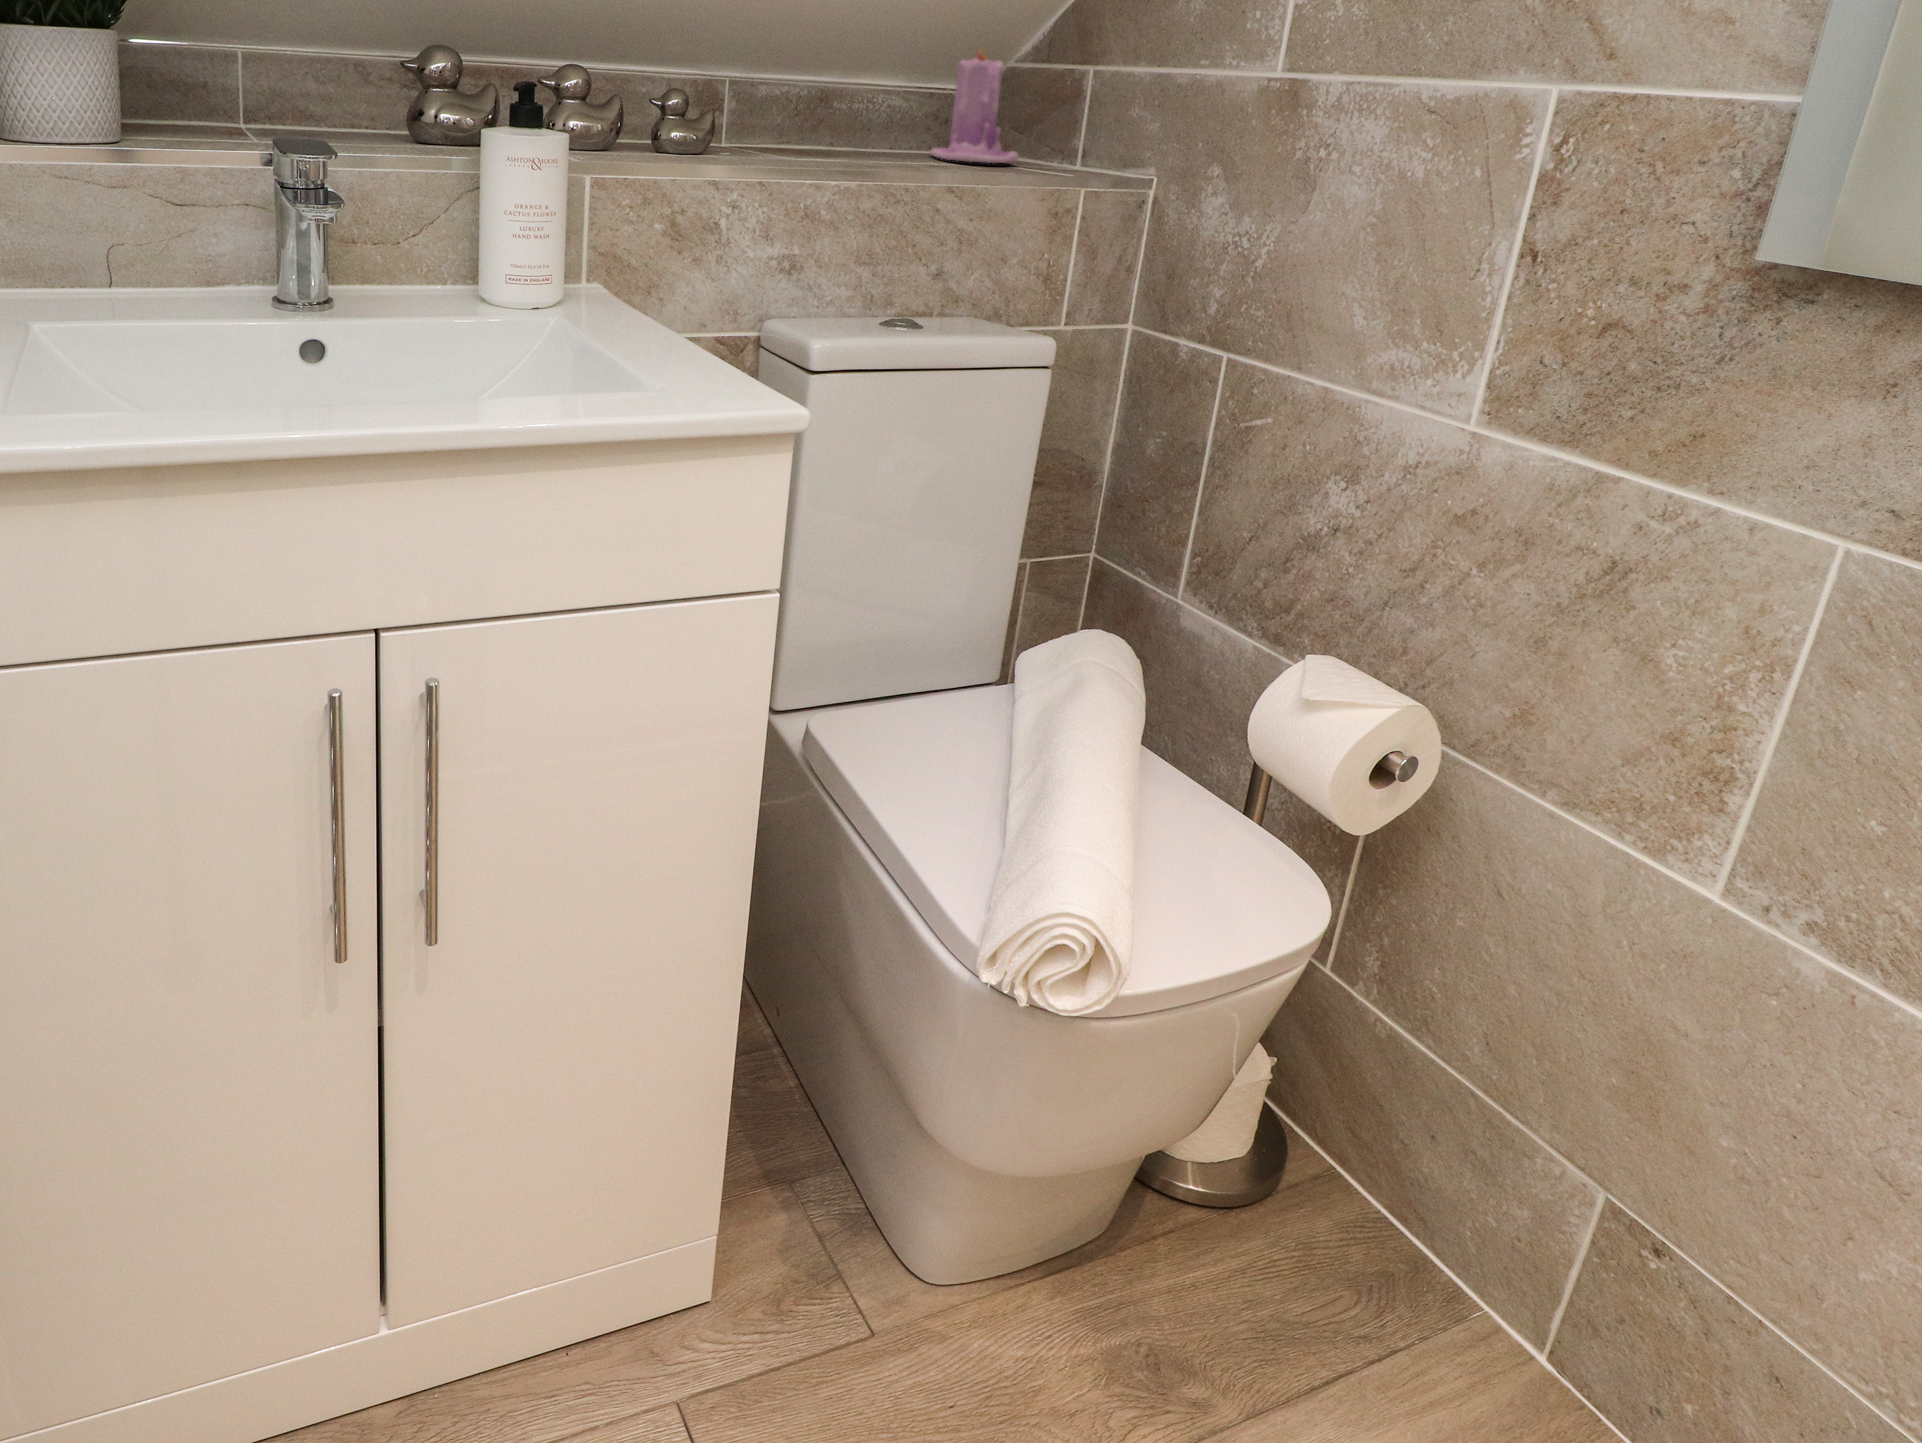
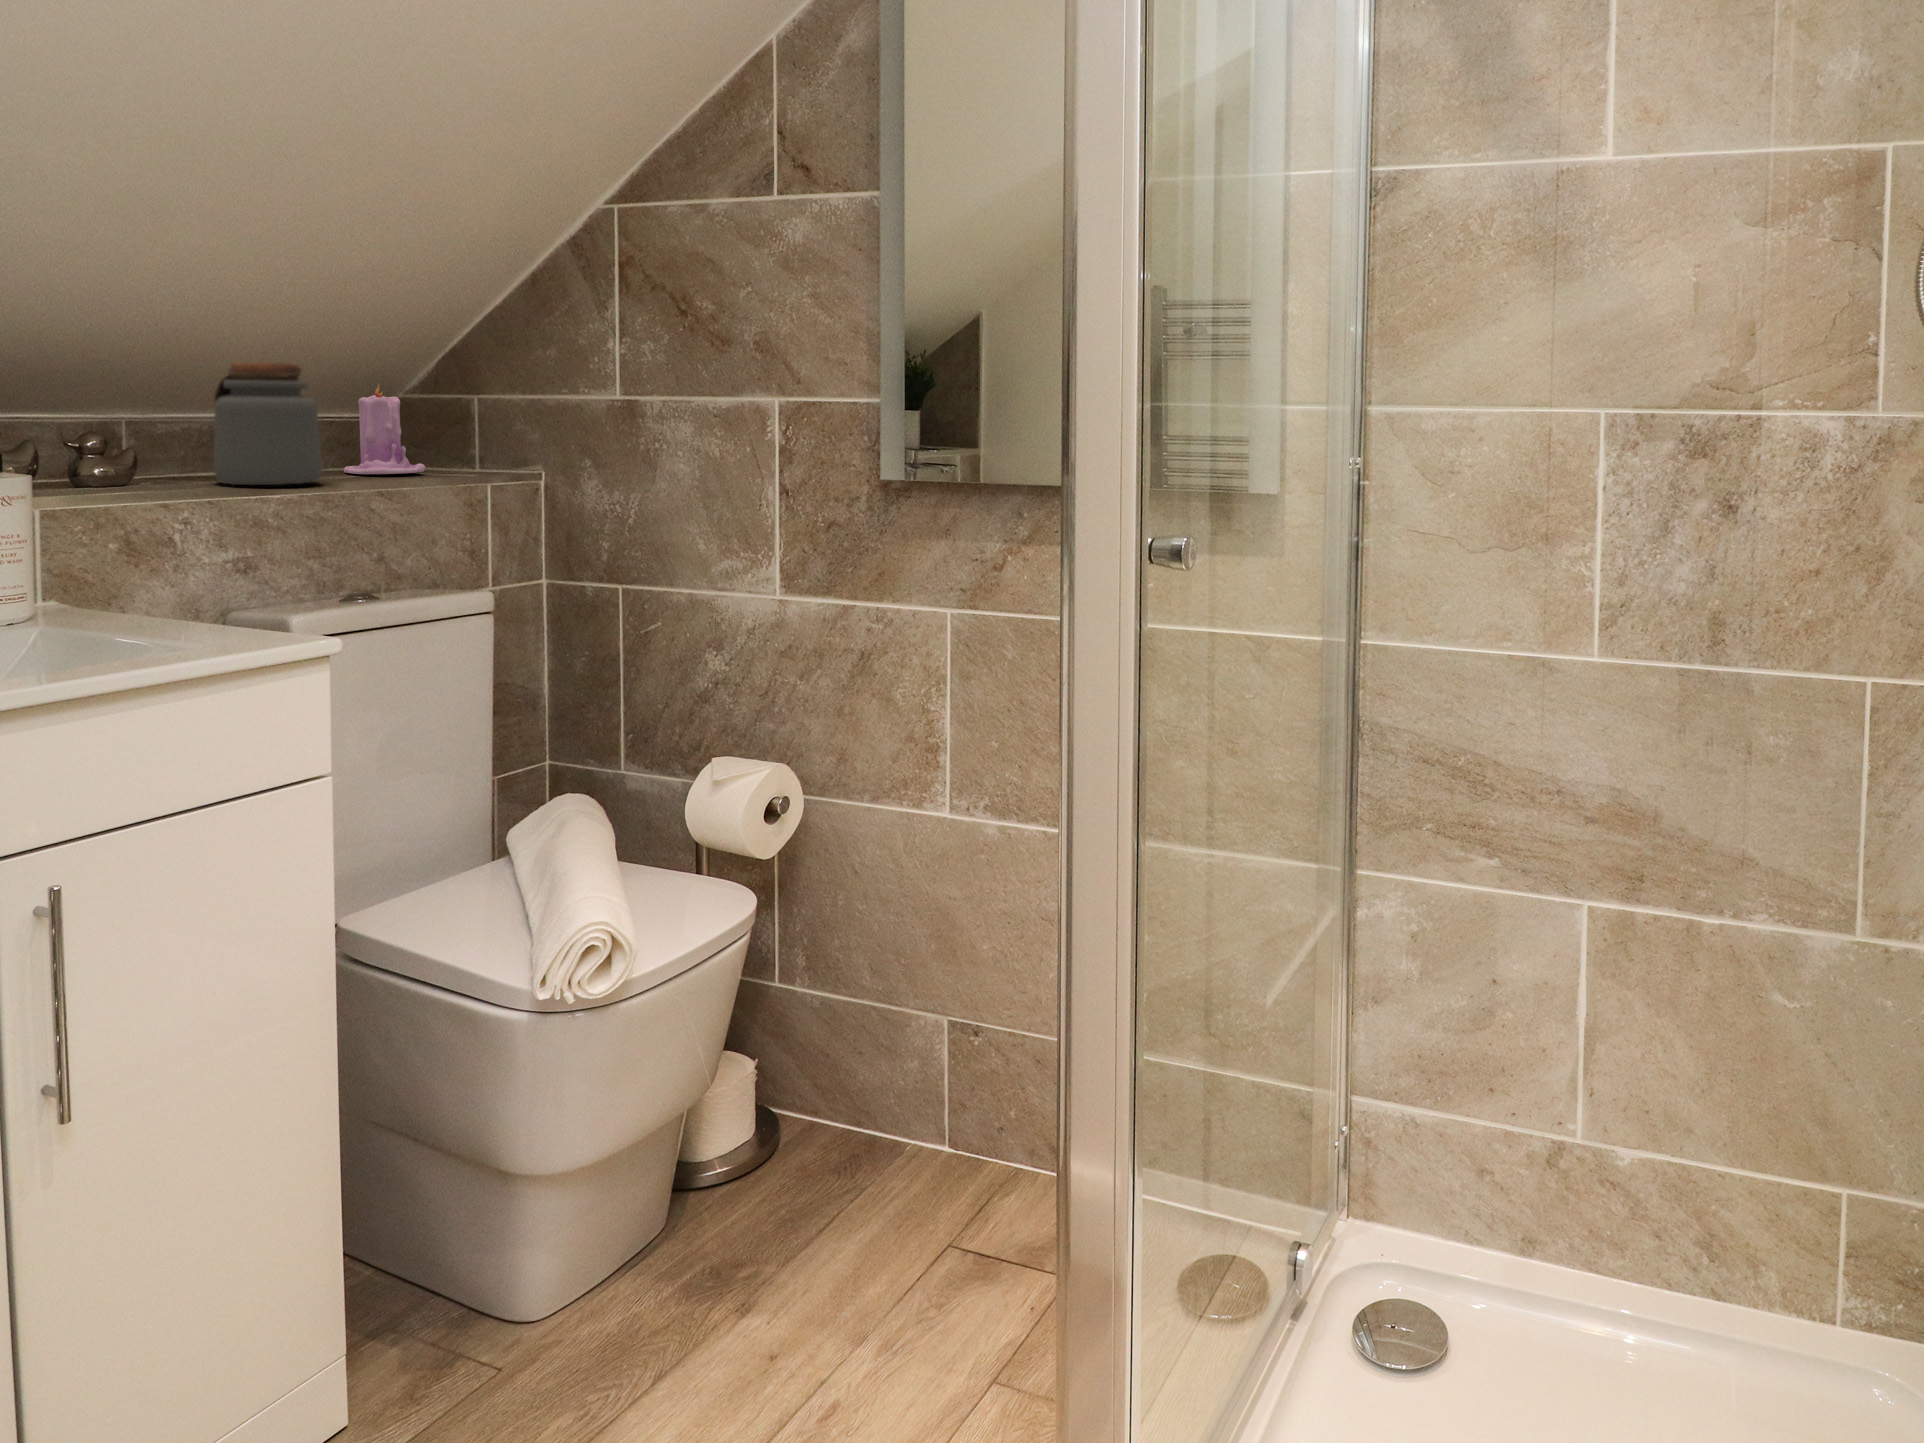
jar: none [786,6,902,167] -> present [213,362,323,485]

